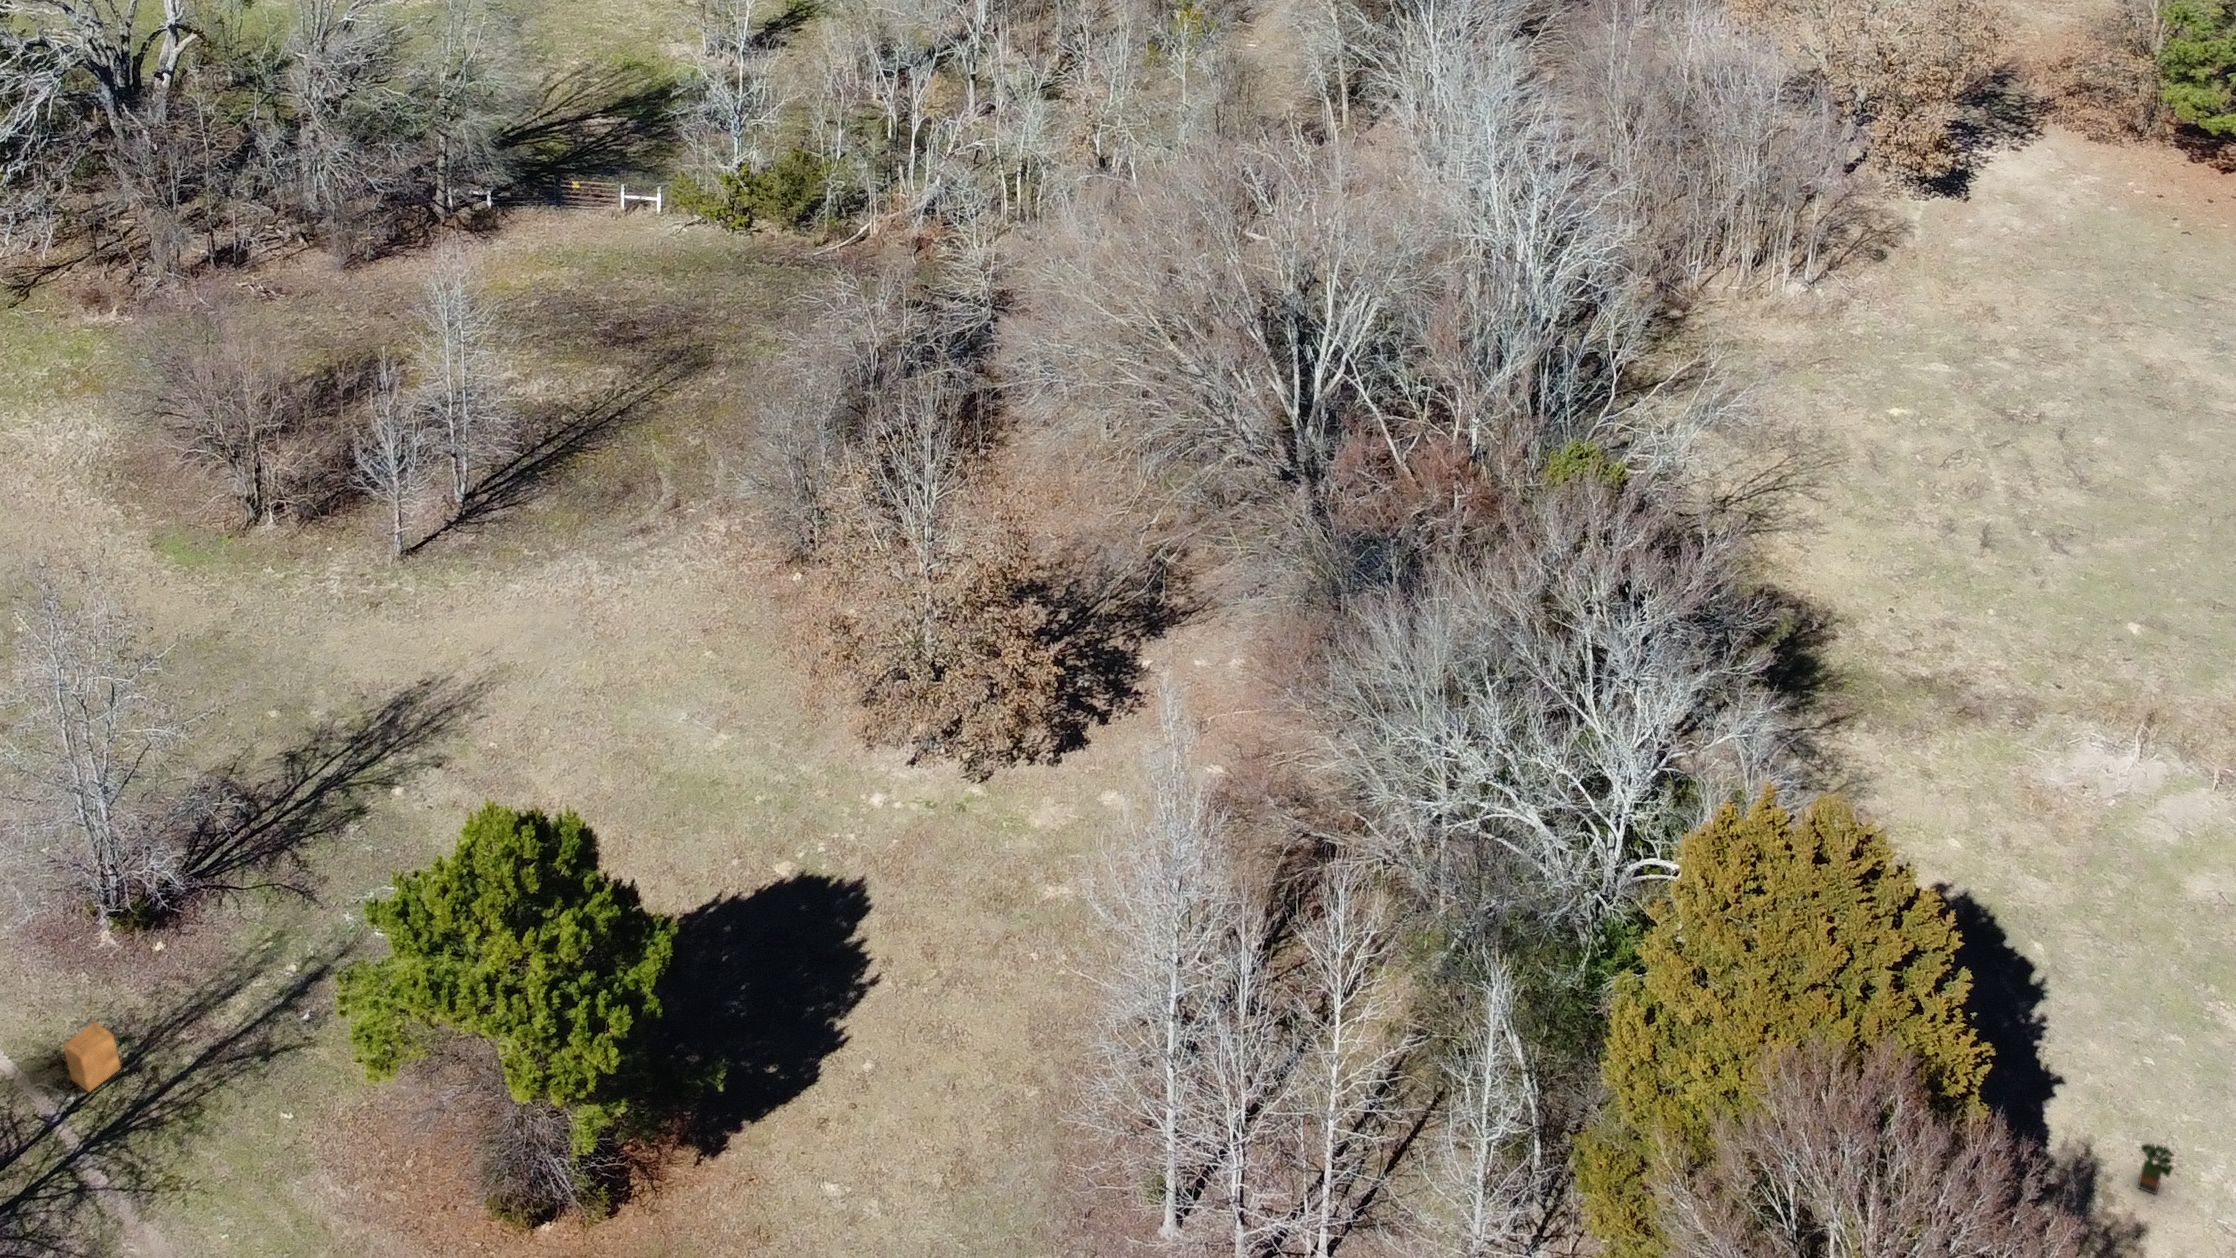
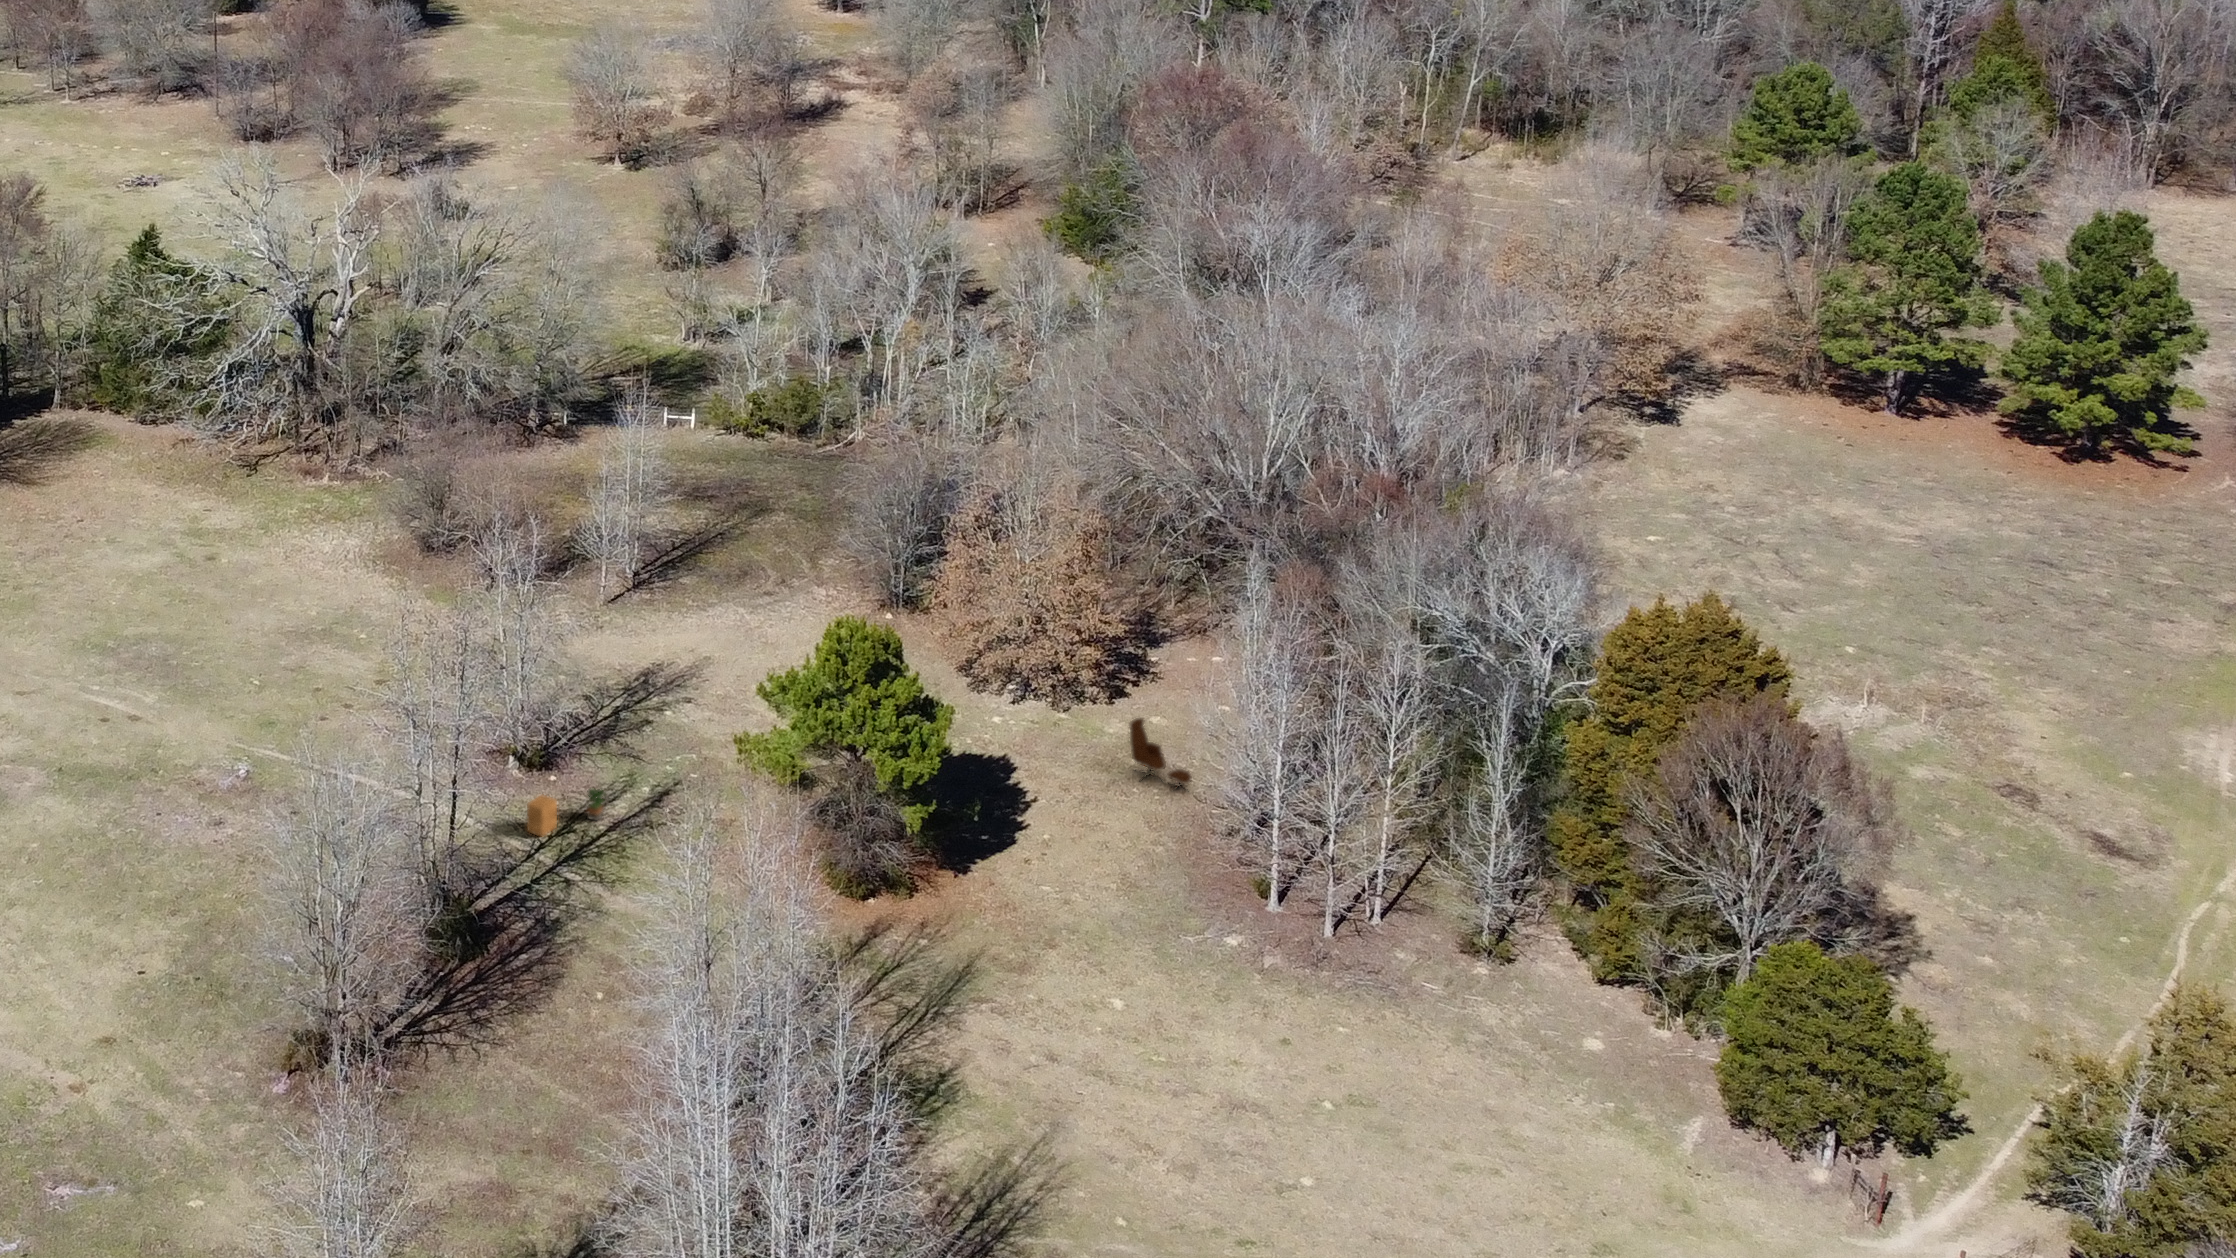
lounge chair: none [1019,844,1106,961] -> present [1130,718,1191,791]
potted tree: present [2138,1144,2174,1194] -> present [587,789,604,821]

